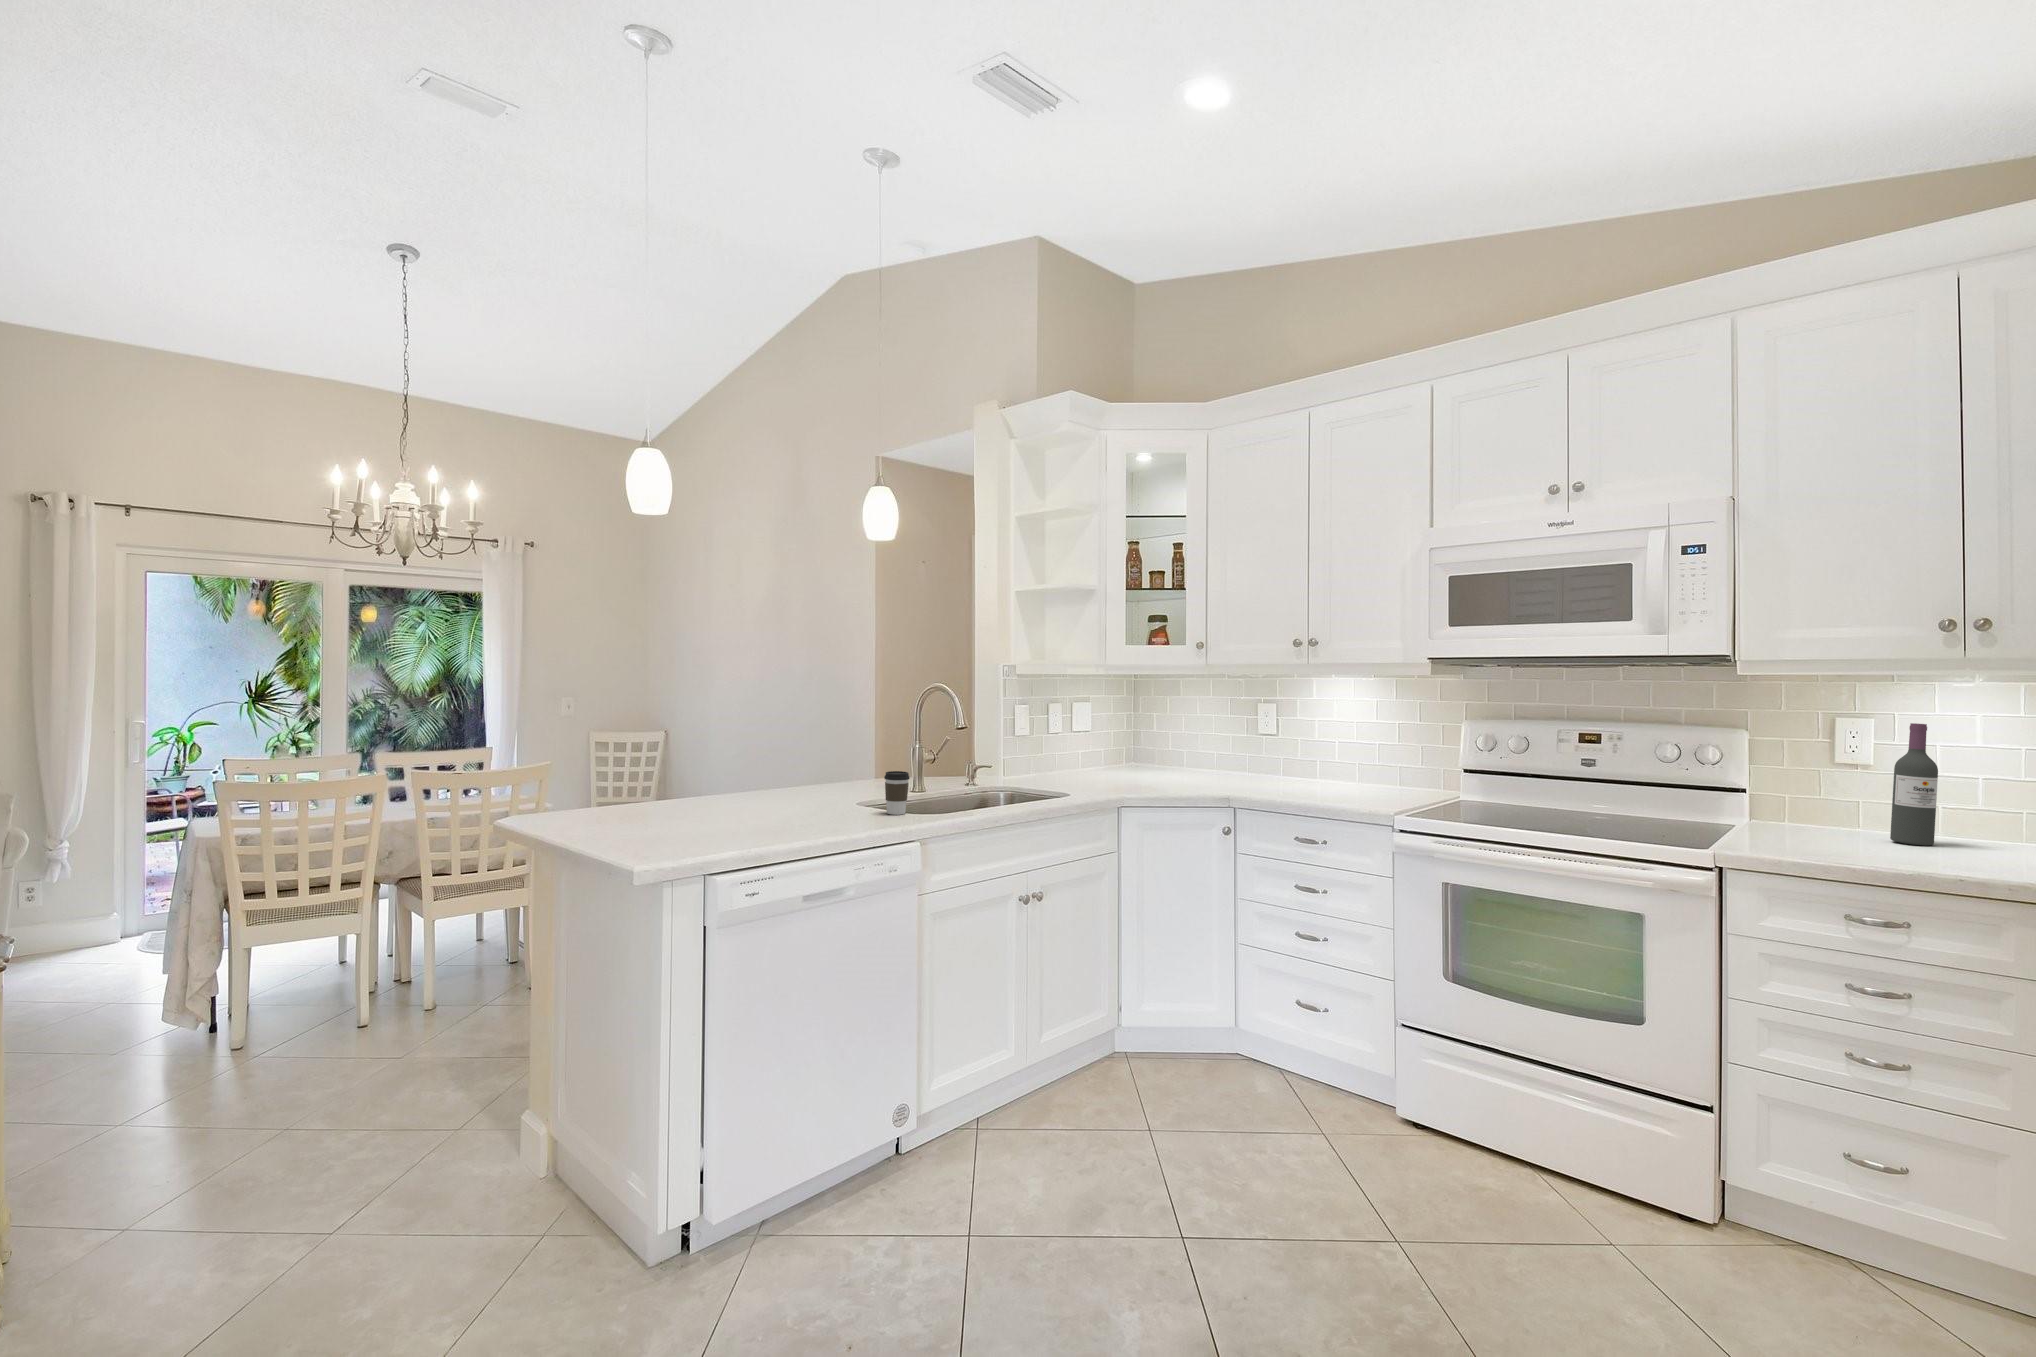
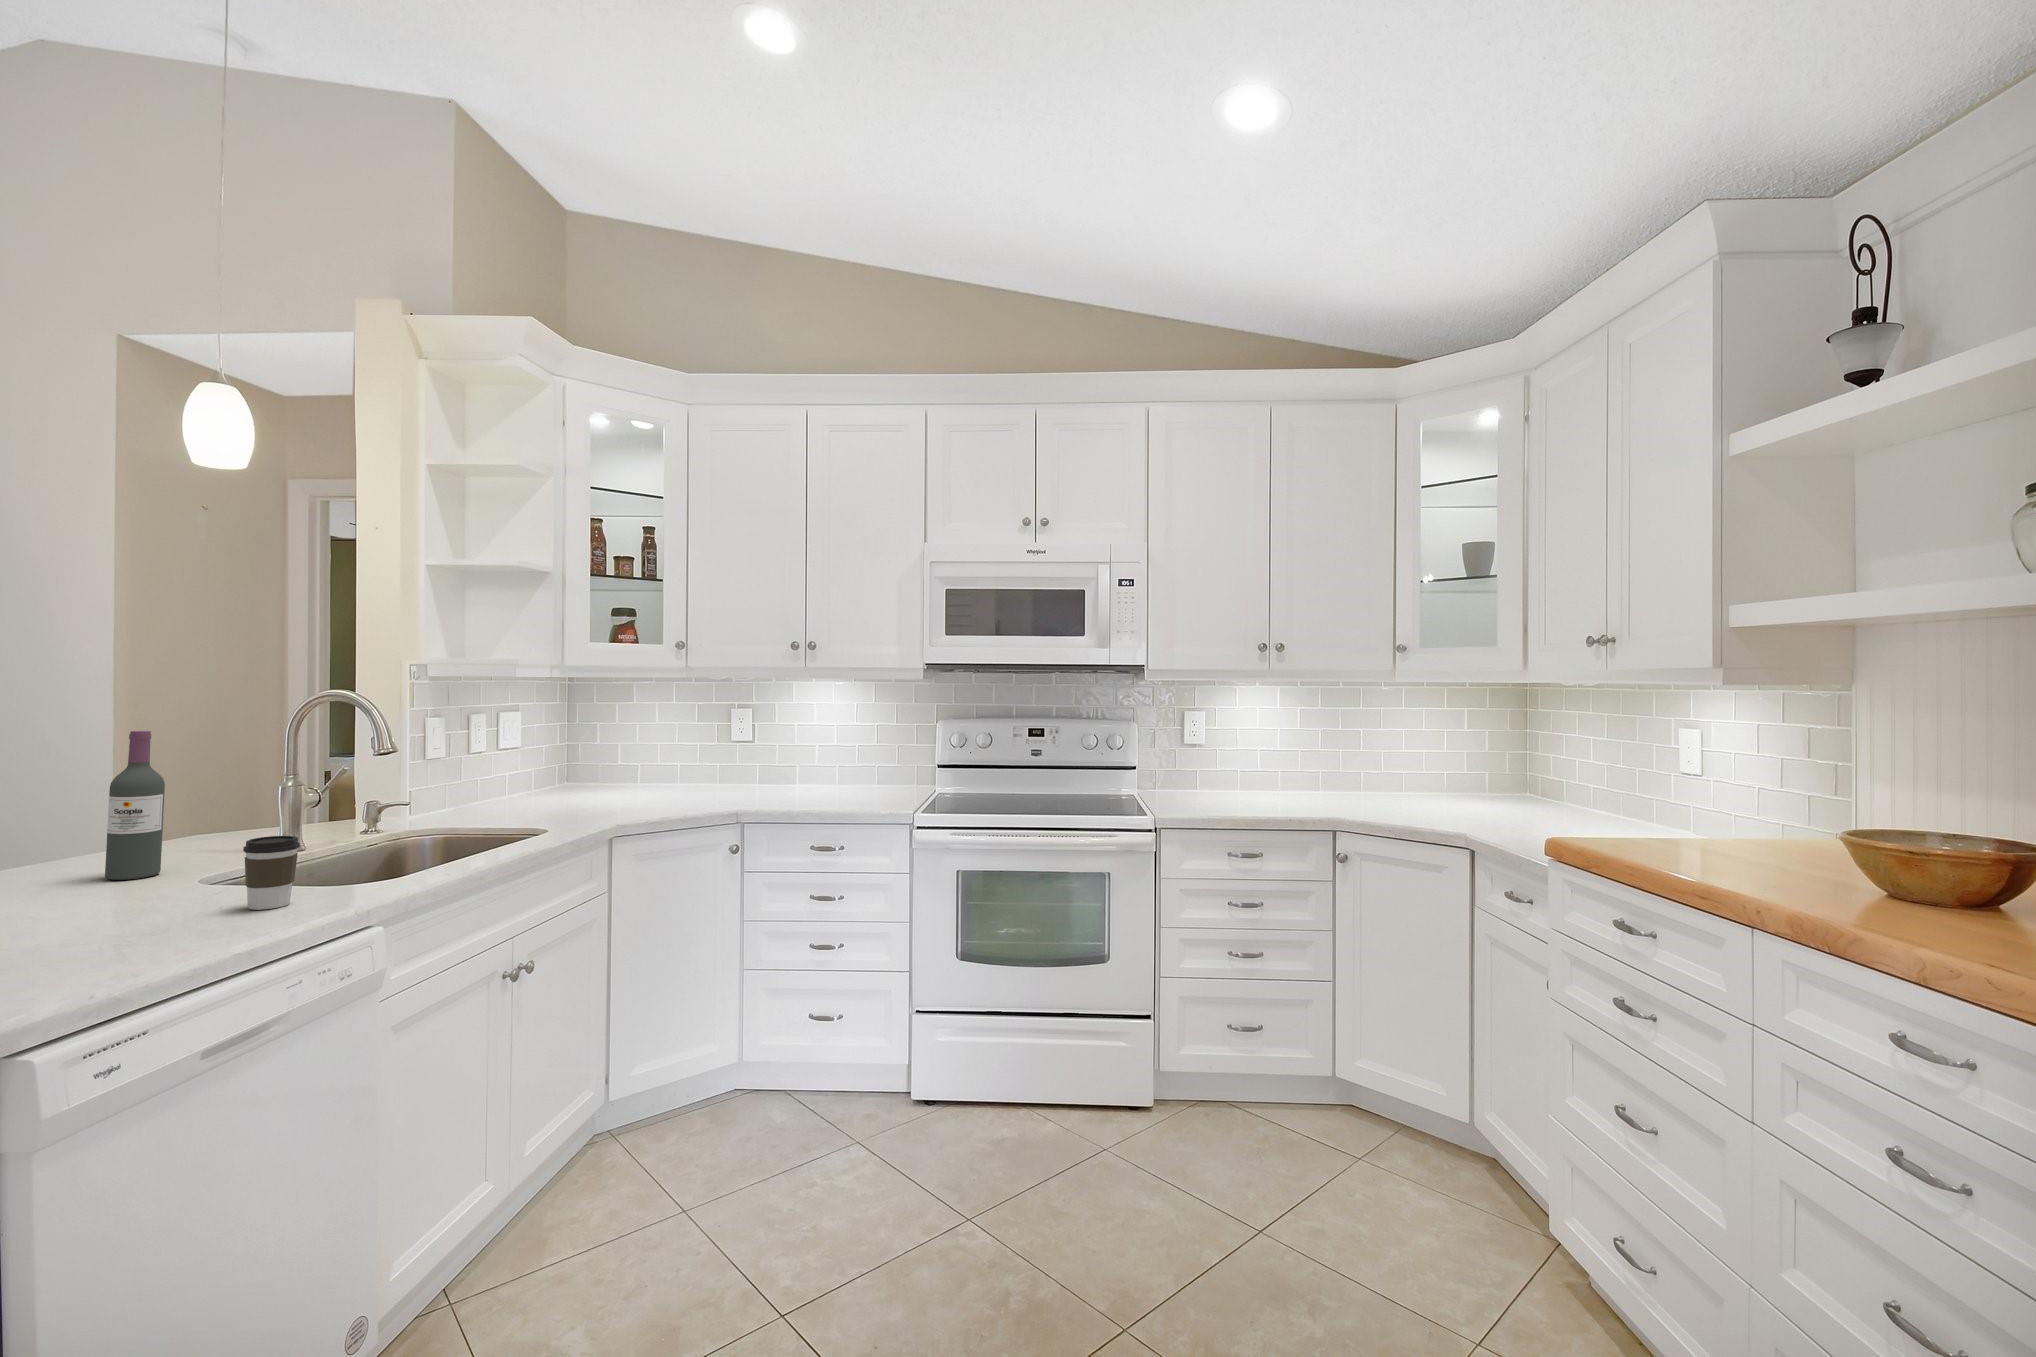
wine bottle: present [1890,723,1938,846] -> present [105,731,165,880]

